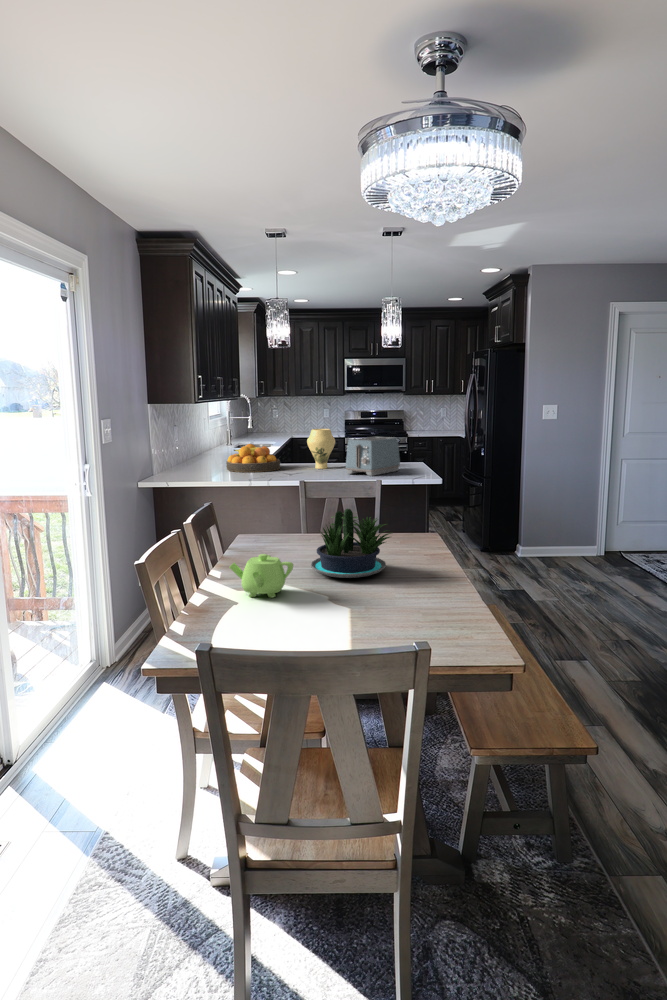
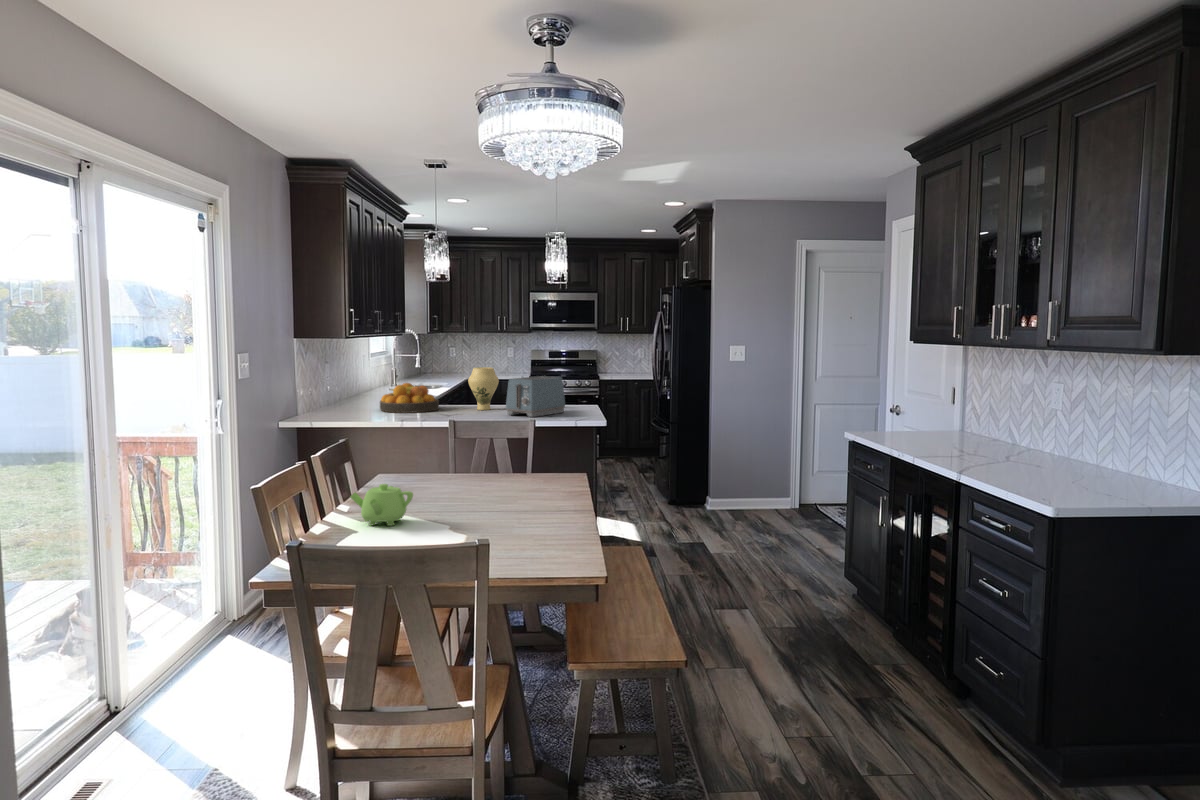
potted plant: present [311,509,391,578] -> none [437,443,524,509]

